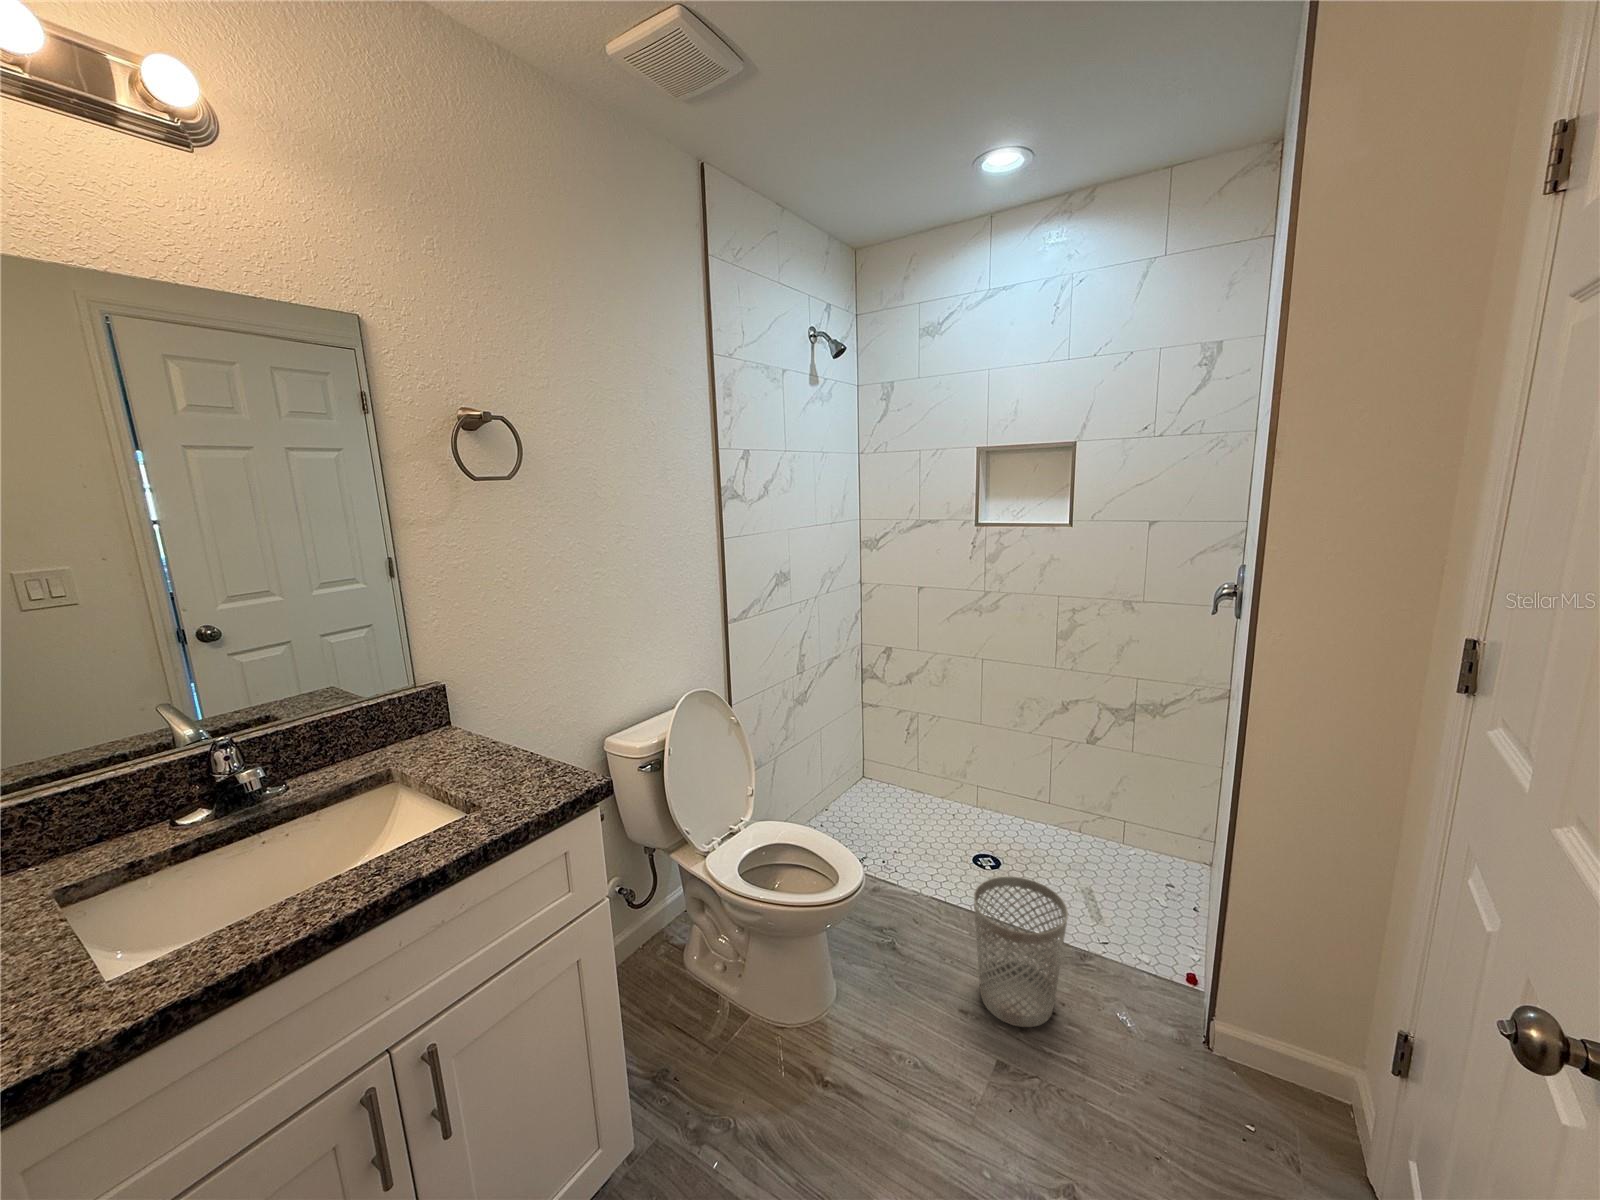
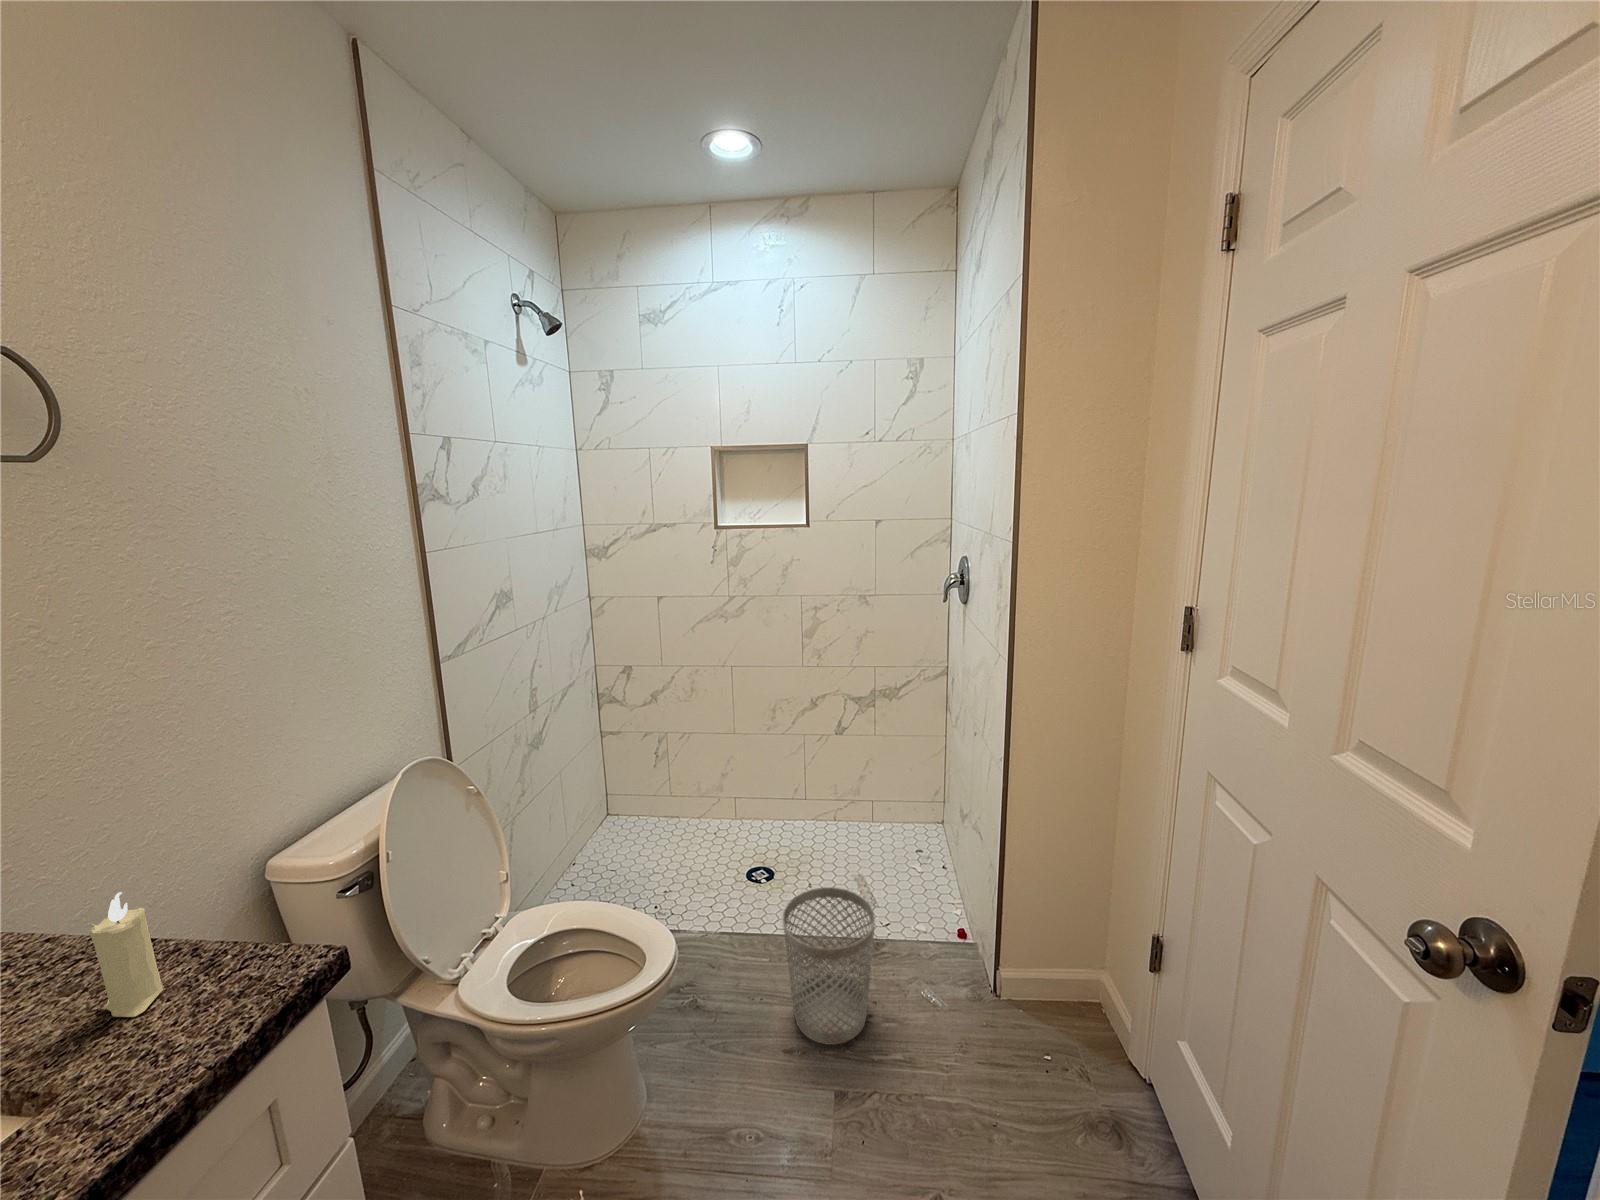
candle: none [502,715,530,784] -> present [90,892,163,1017]

